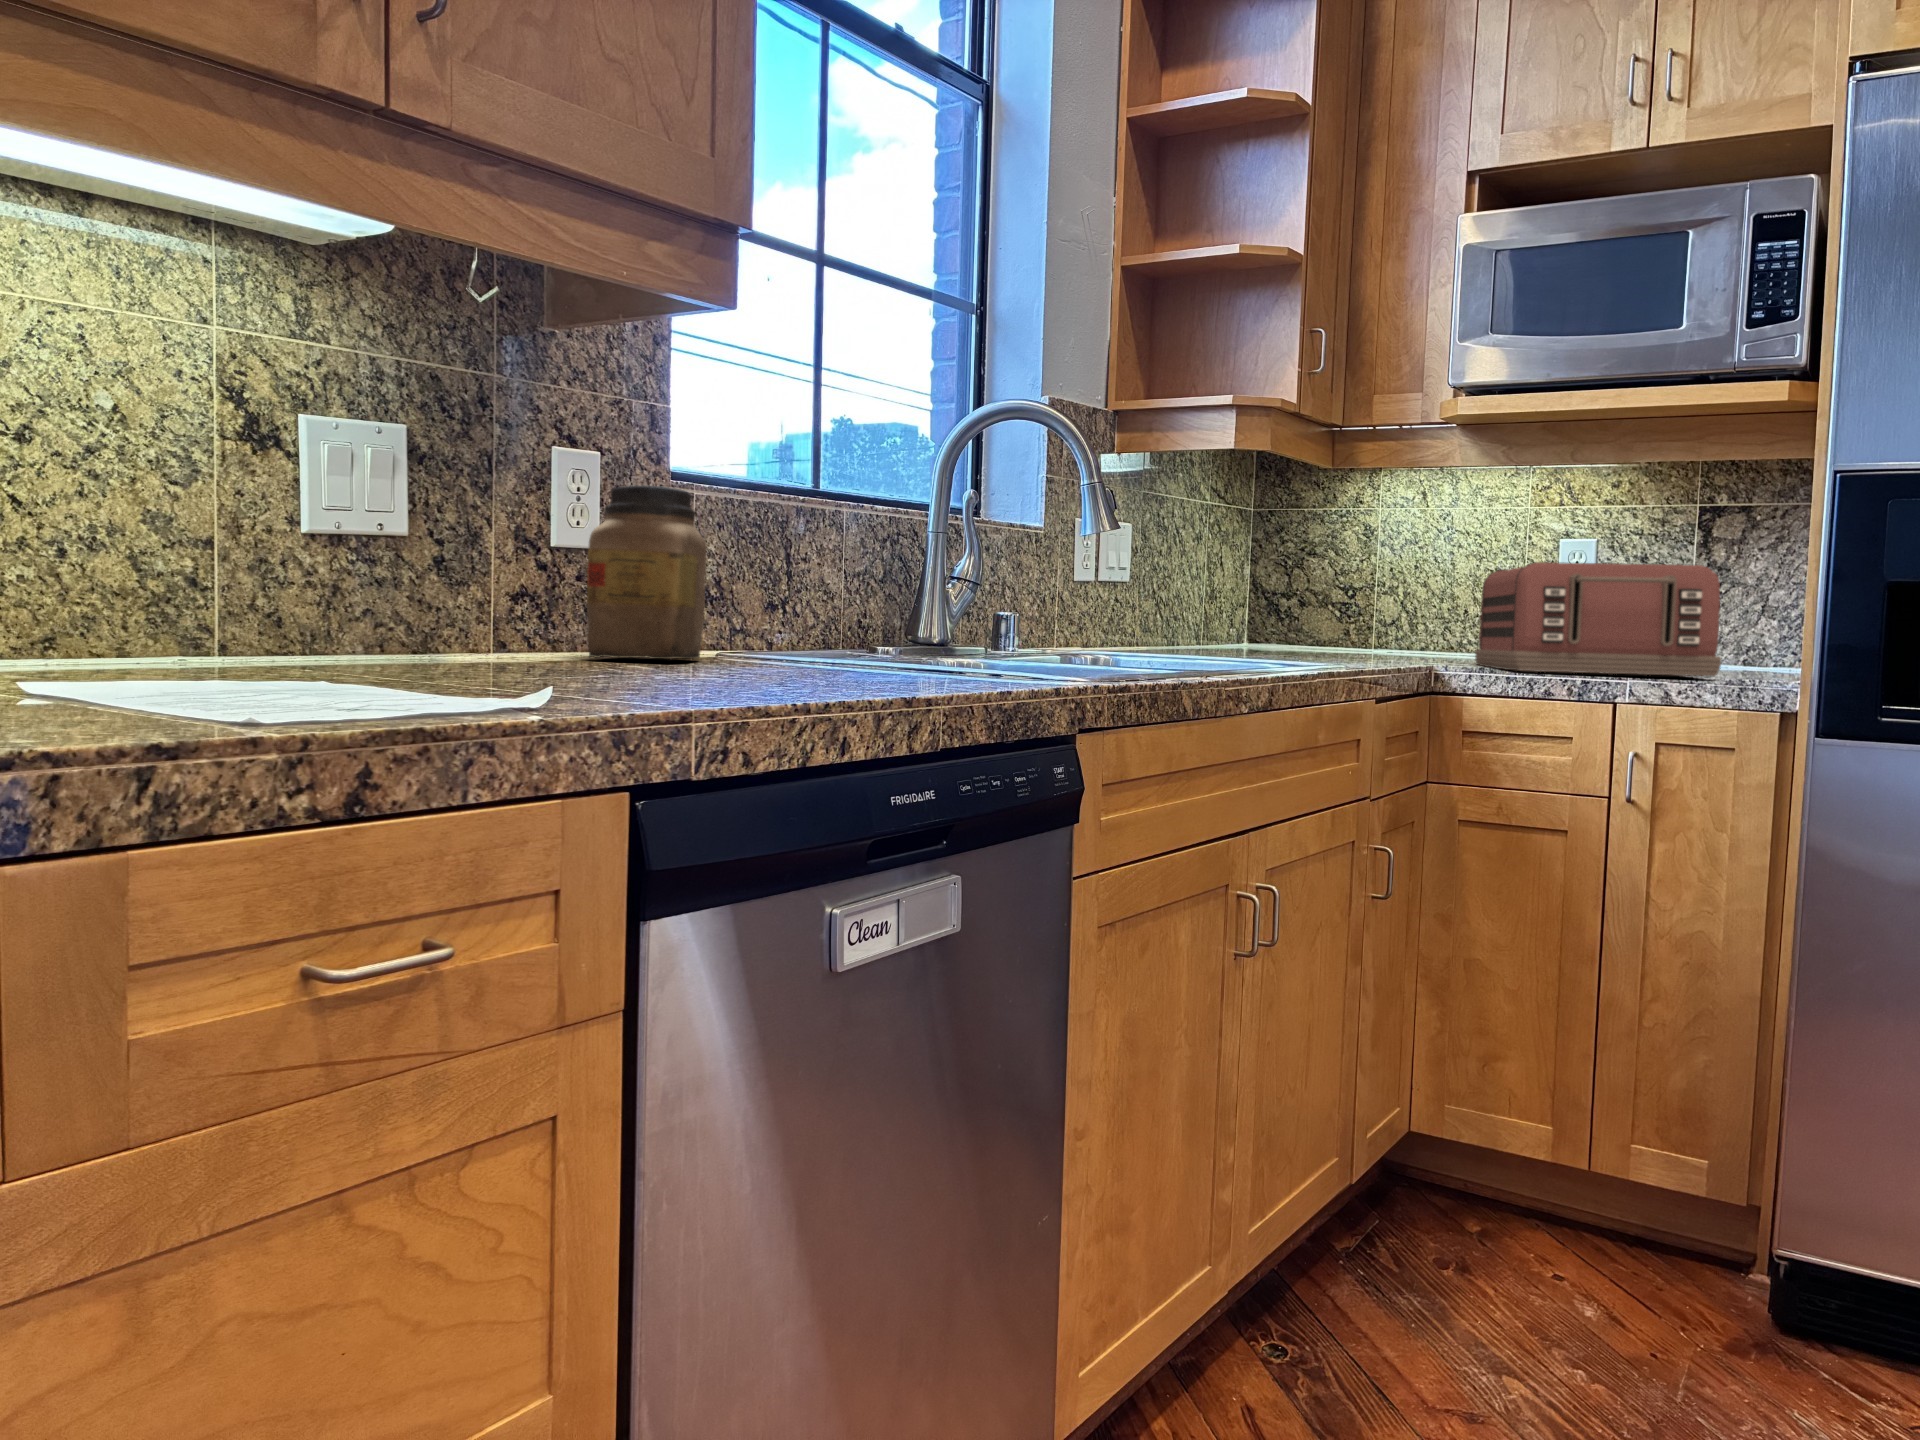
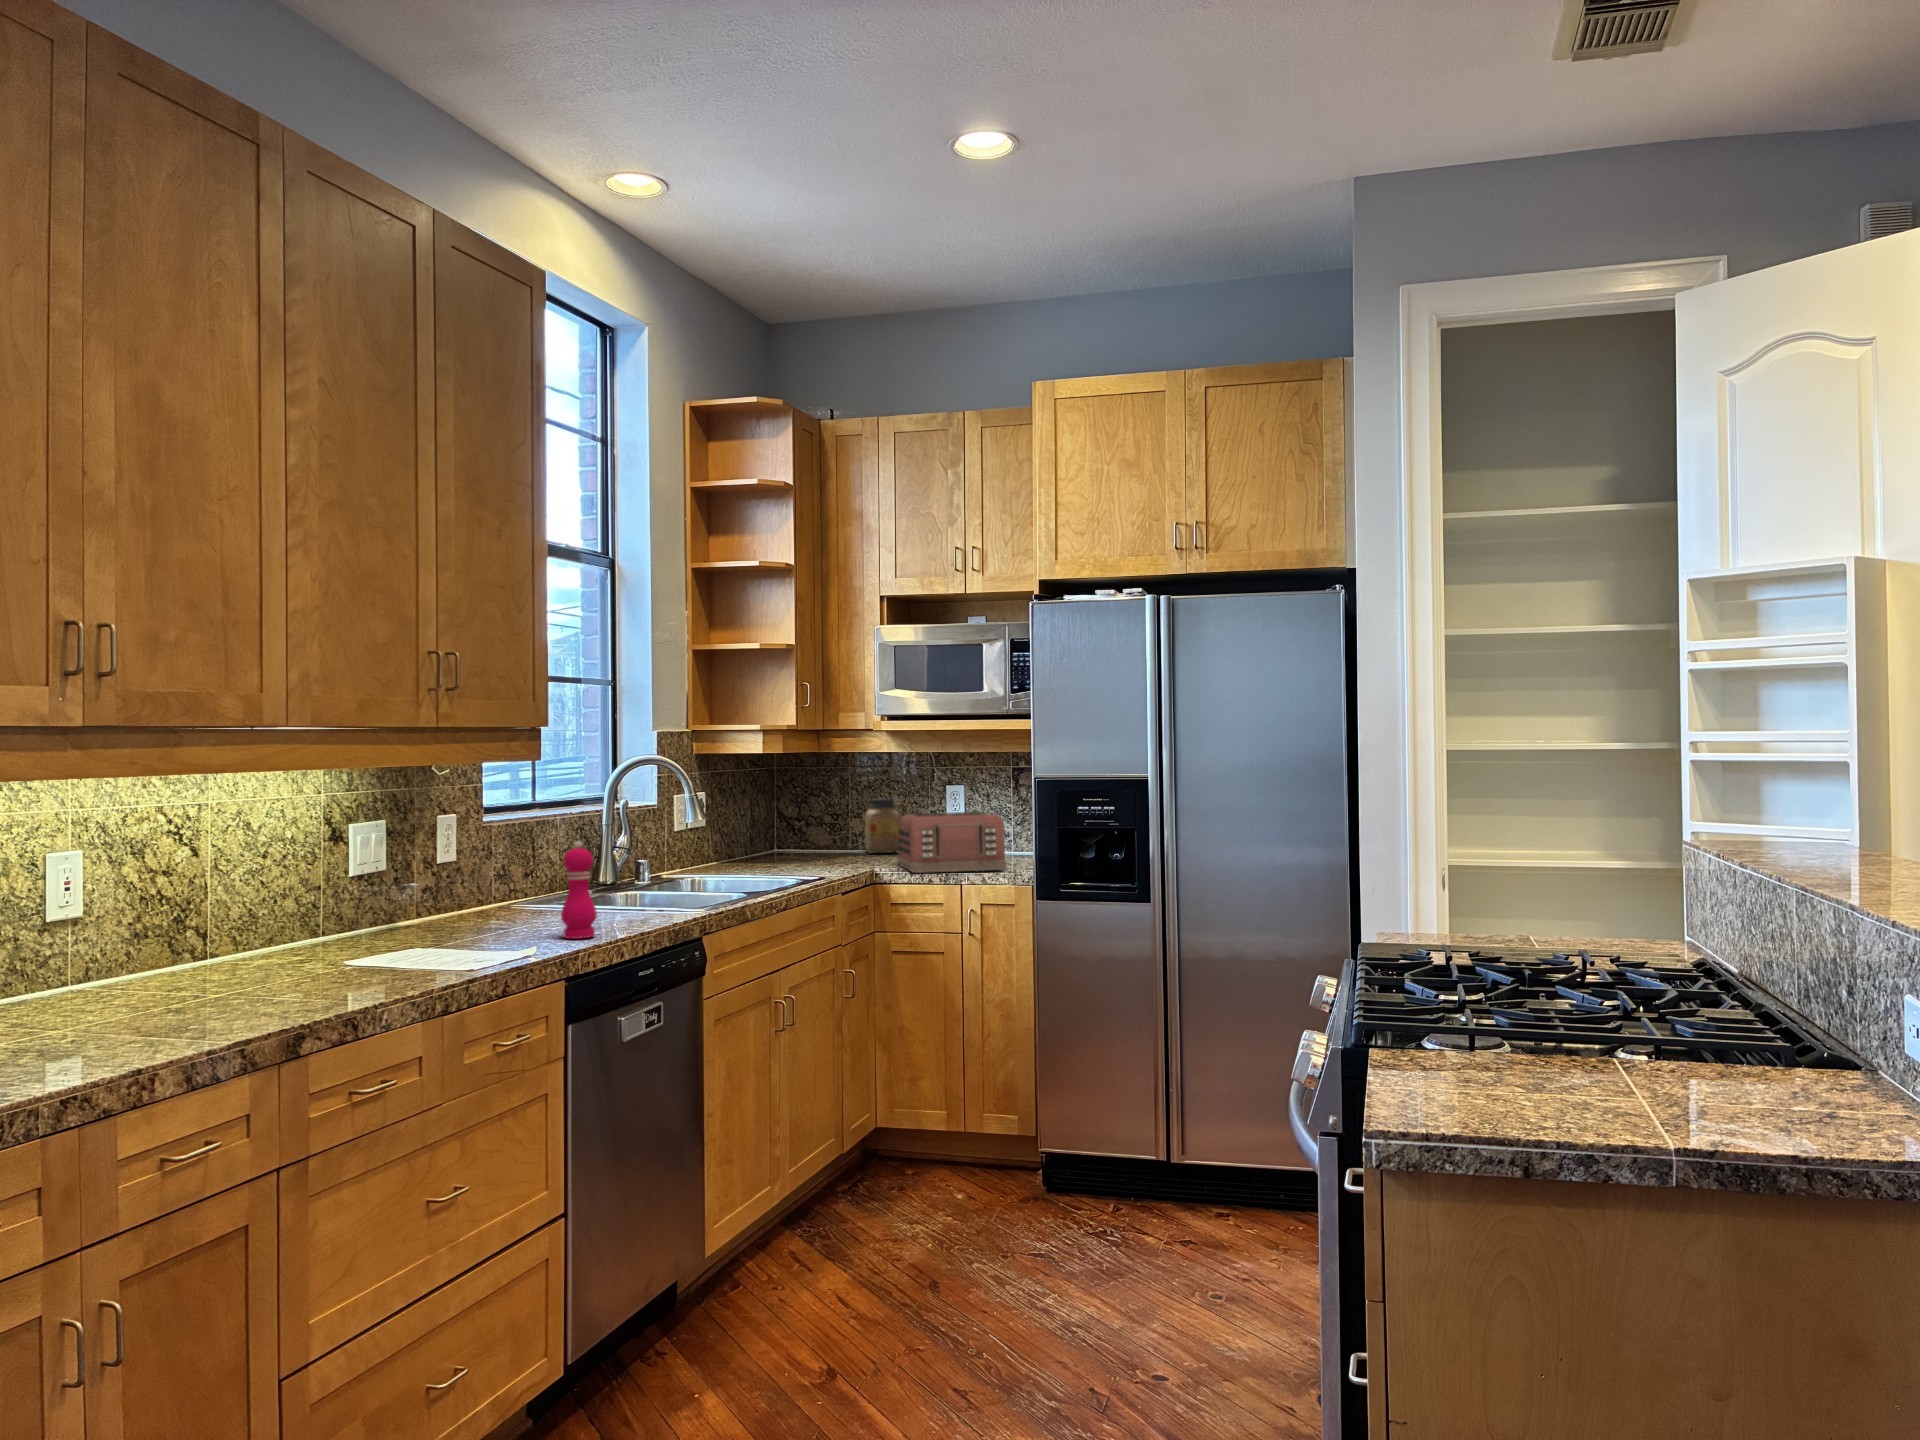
pepper mill: none [703,447,792,694] -> present [561,841,597,939]
jar: present [587,485,707,659] -> present [865,798,899,853]

